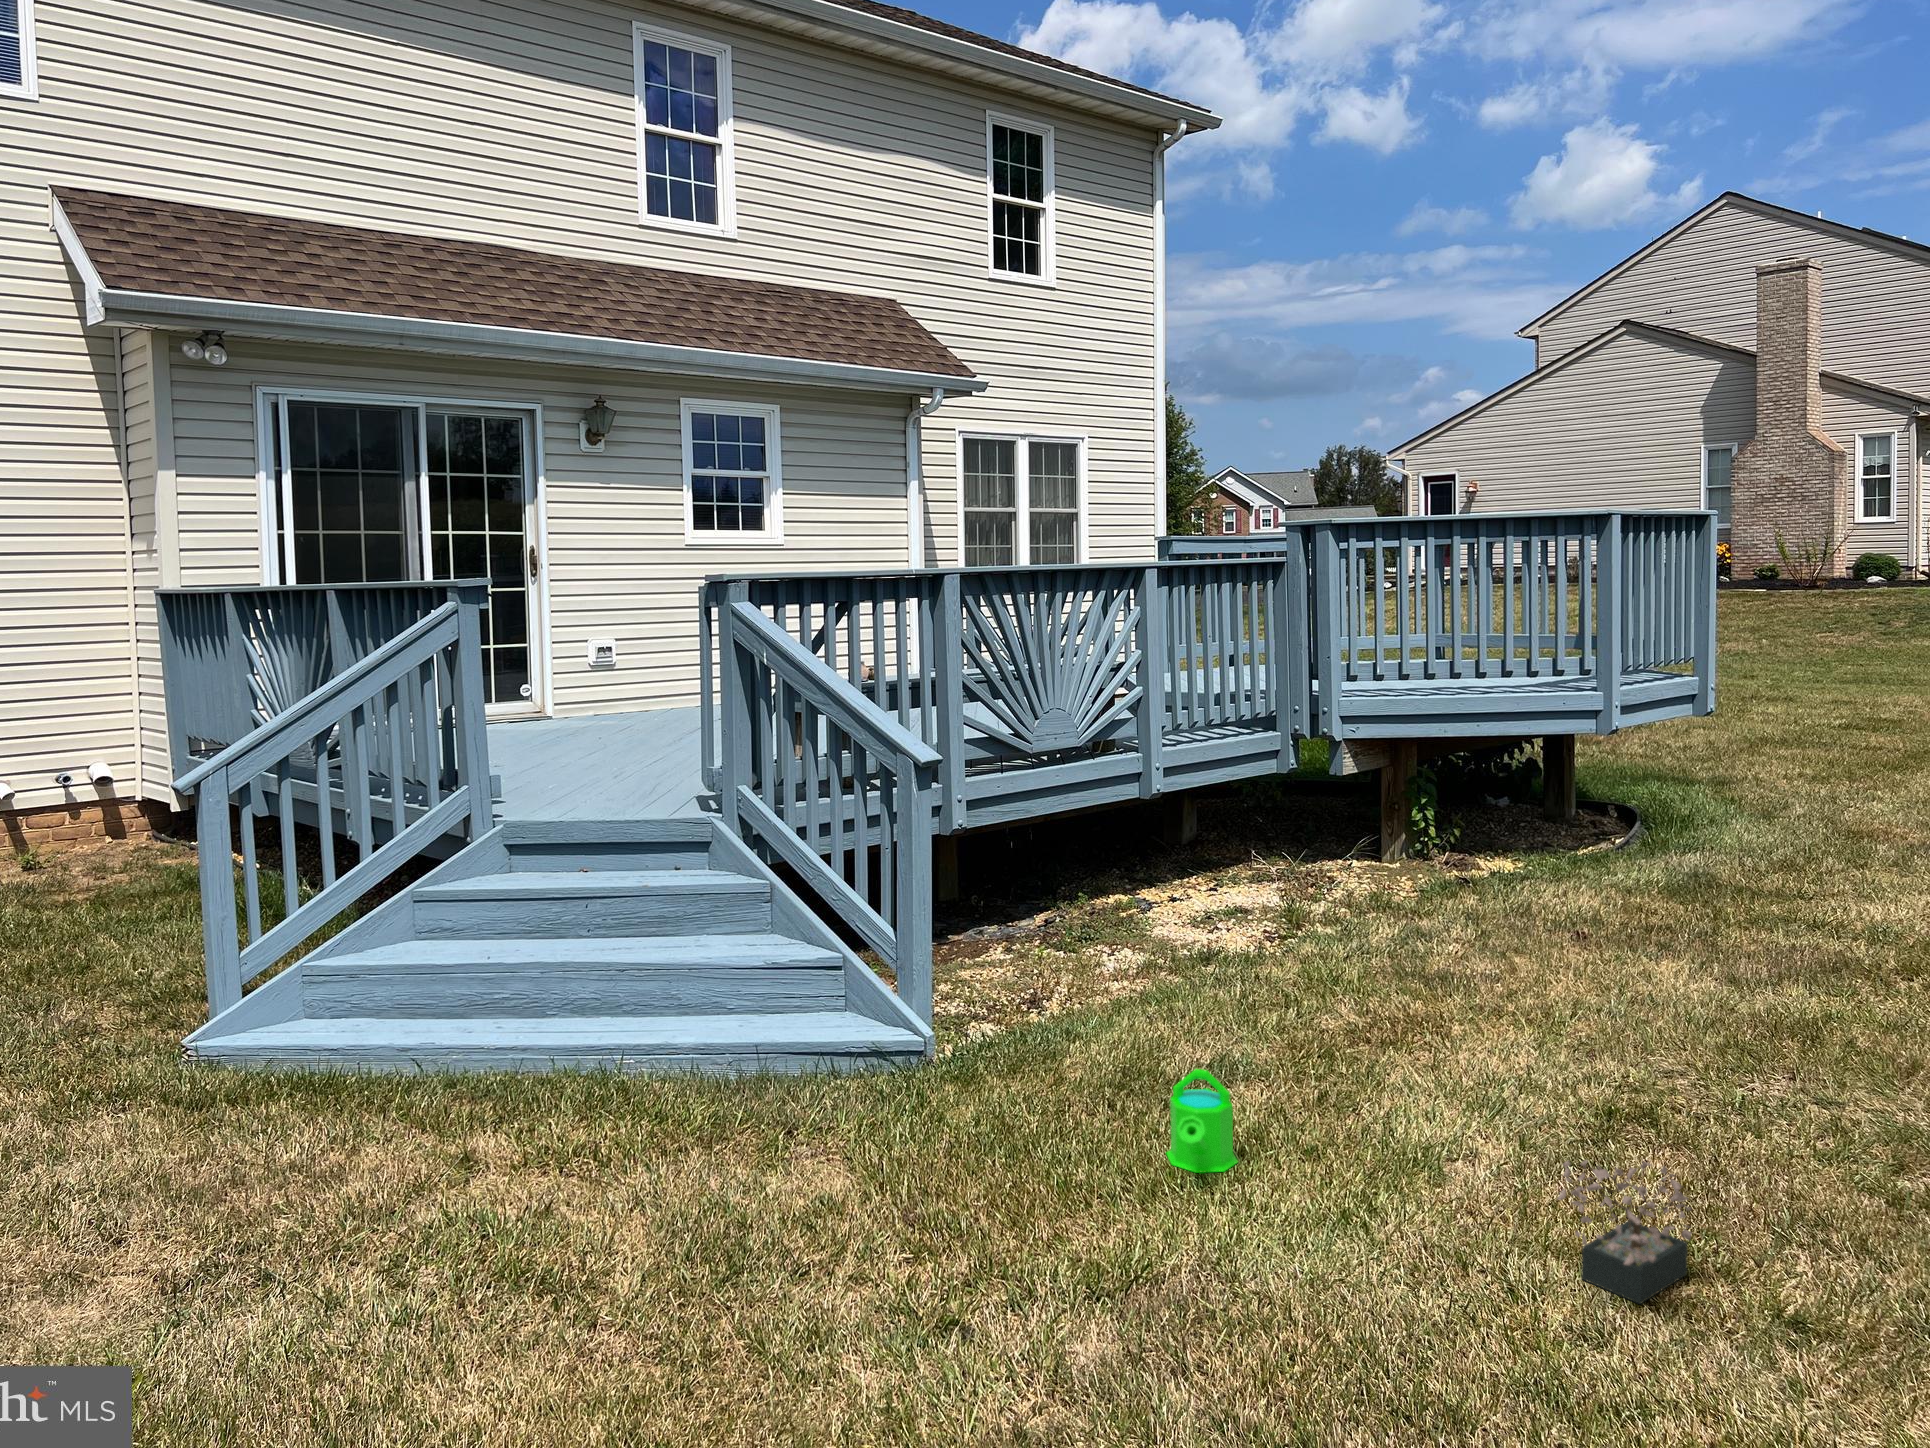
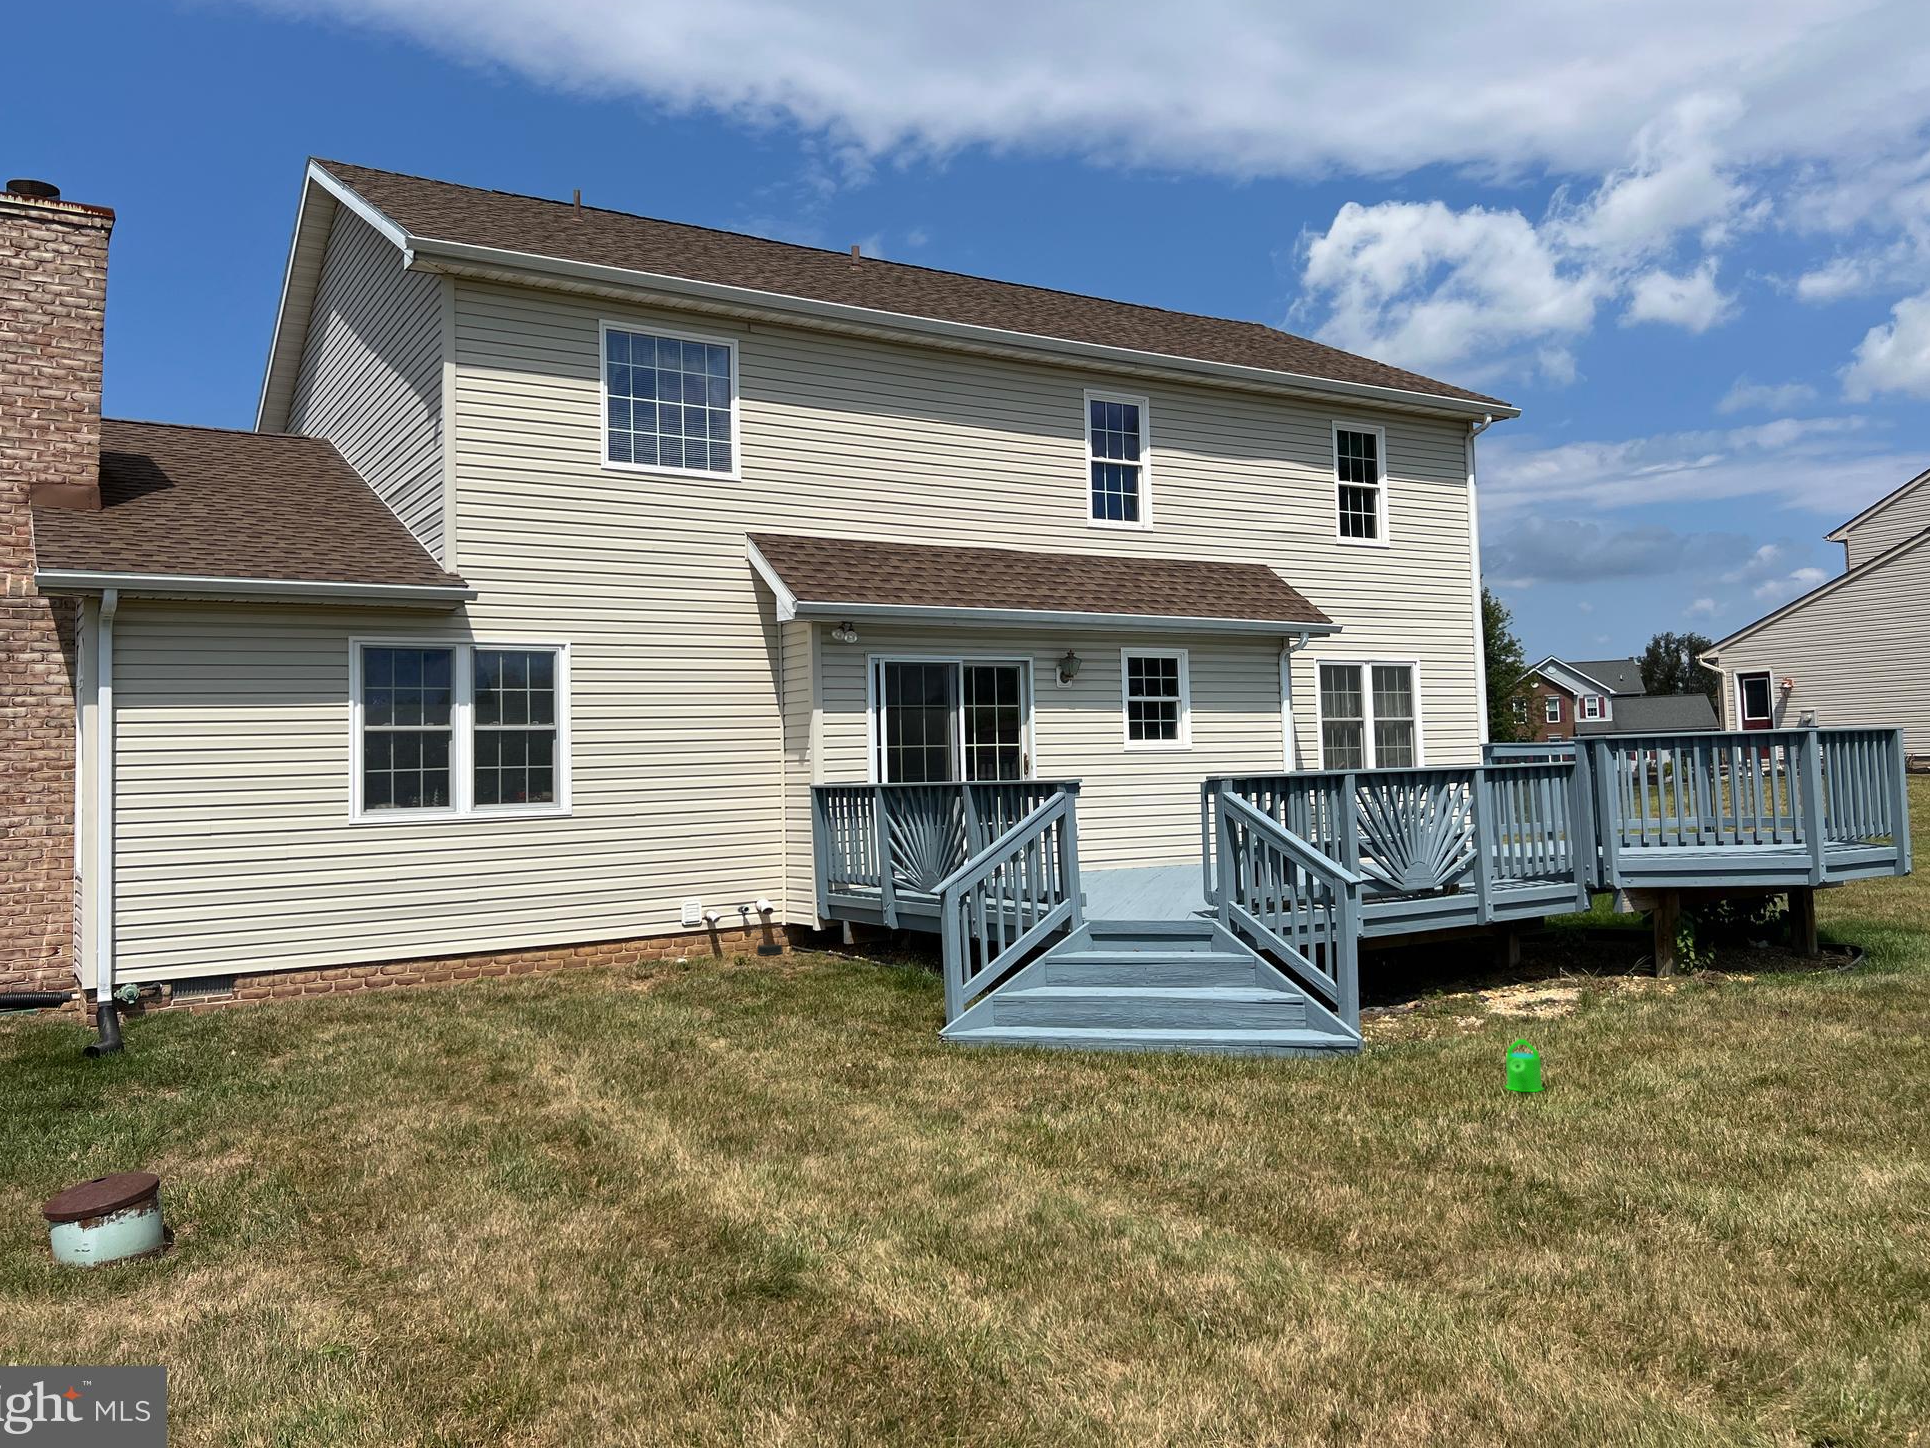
decorative plant: present [1558,1160,1692,1304] -> present [751,925,786,956]

